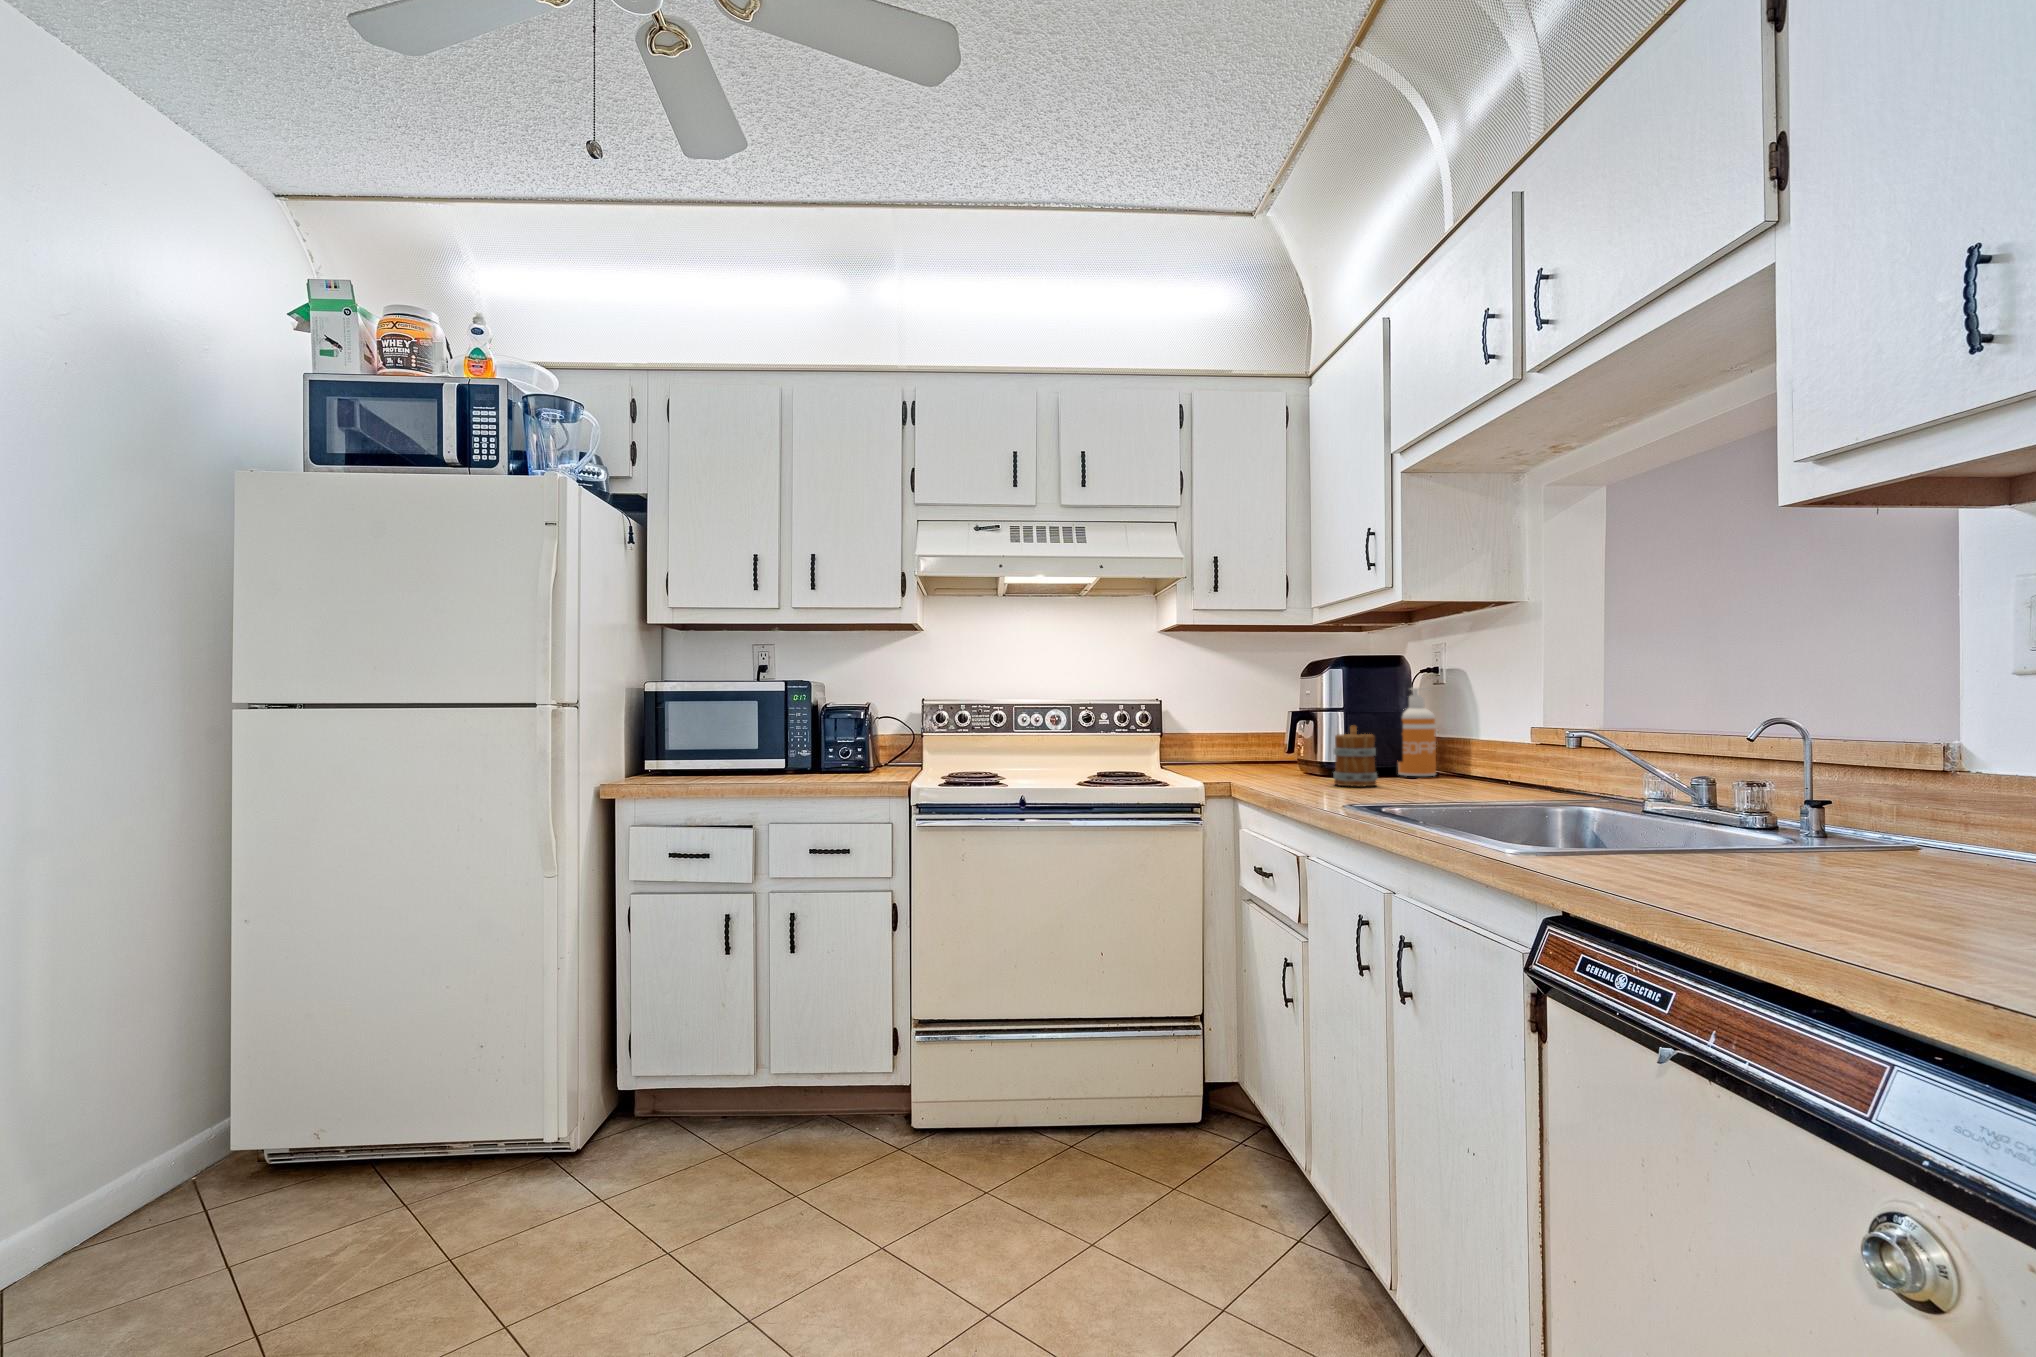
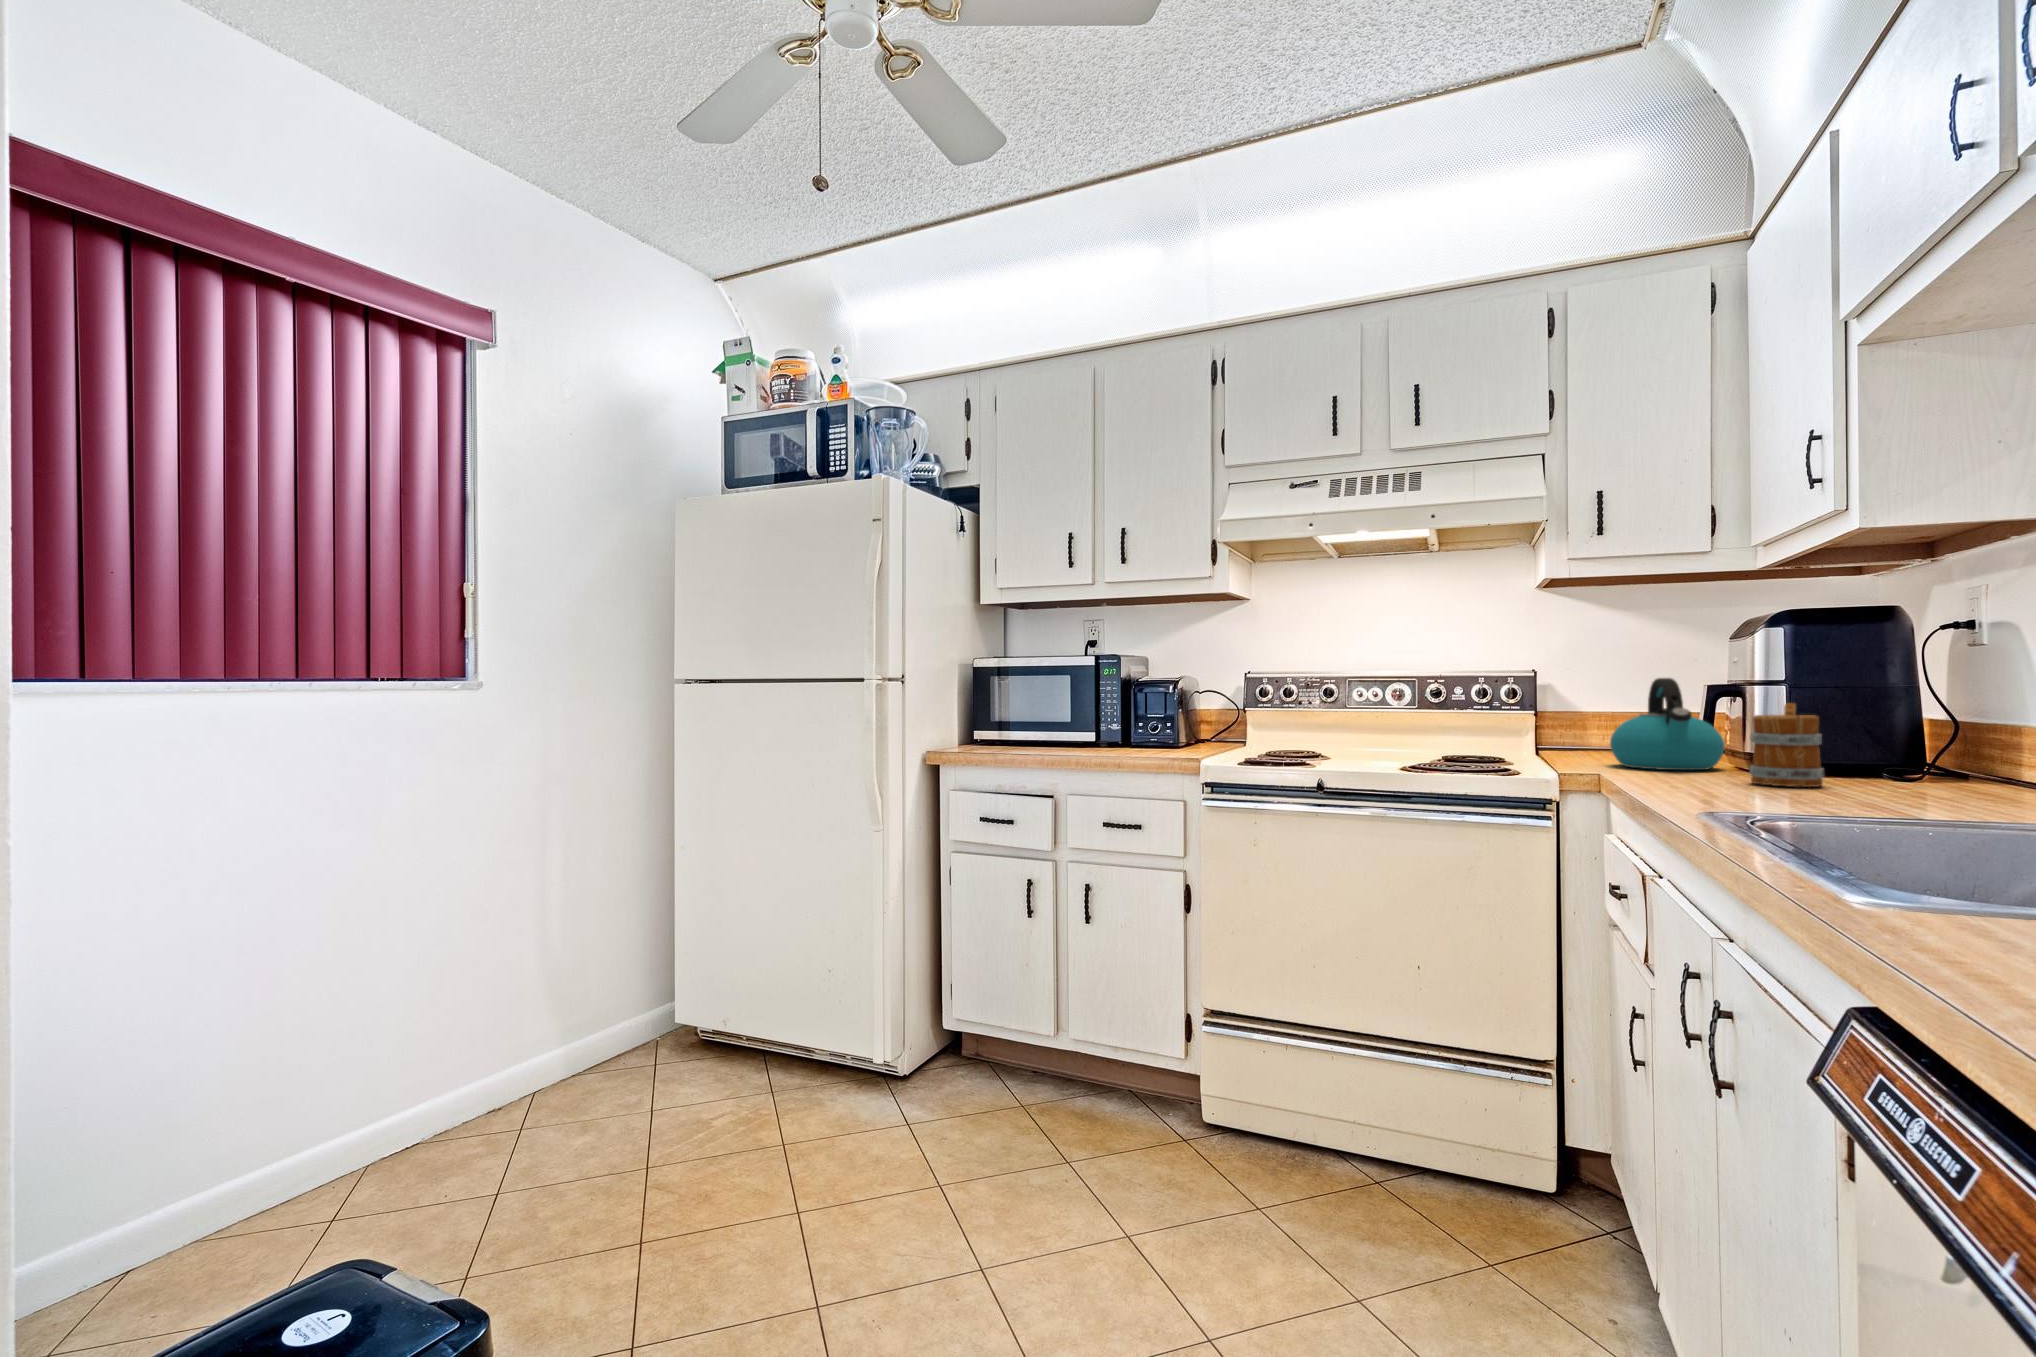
soap dispenser: present [1398,688,1436,776] -> none [1889,650,1961,778]
kettle: none [1230,706,1304,777] -> present [1610,678,1725,770]

